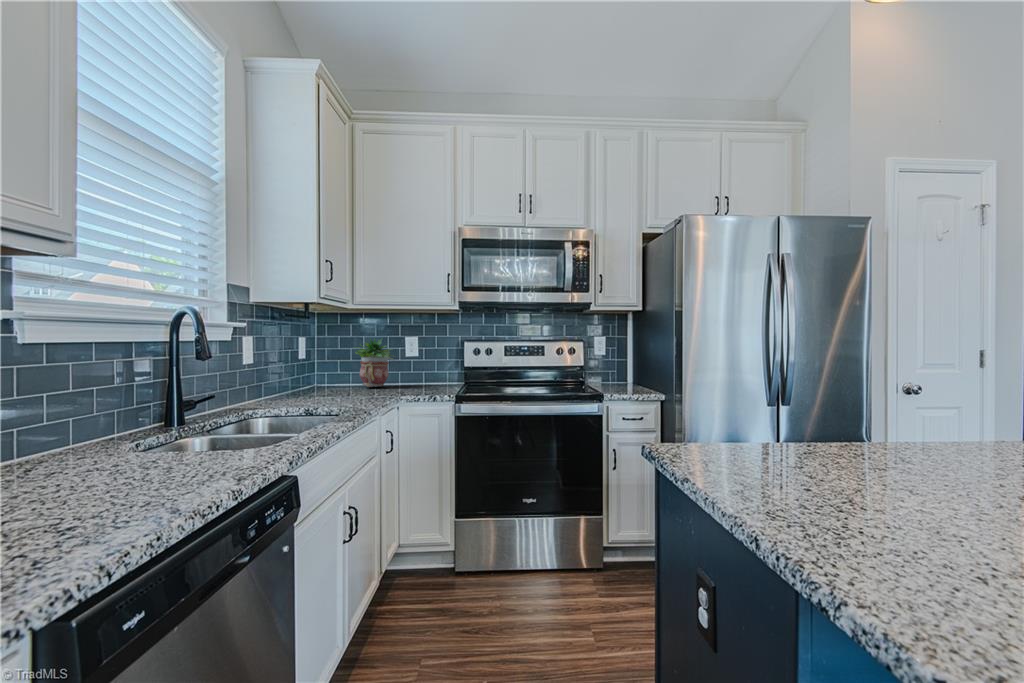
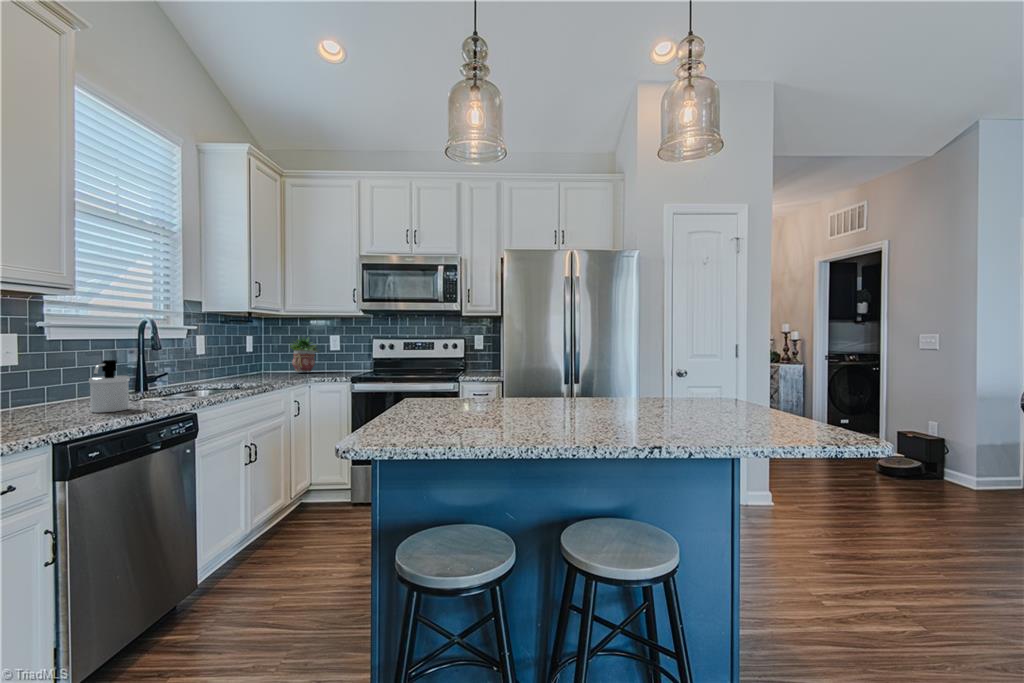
soap dispenser: none [99,382,176,489] -> present [89,360,130,413]

